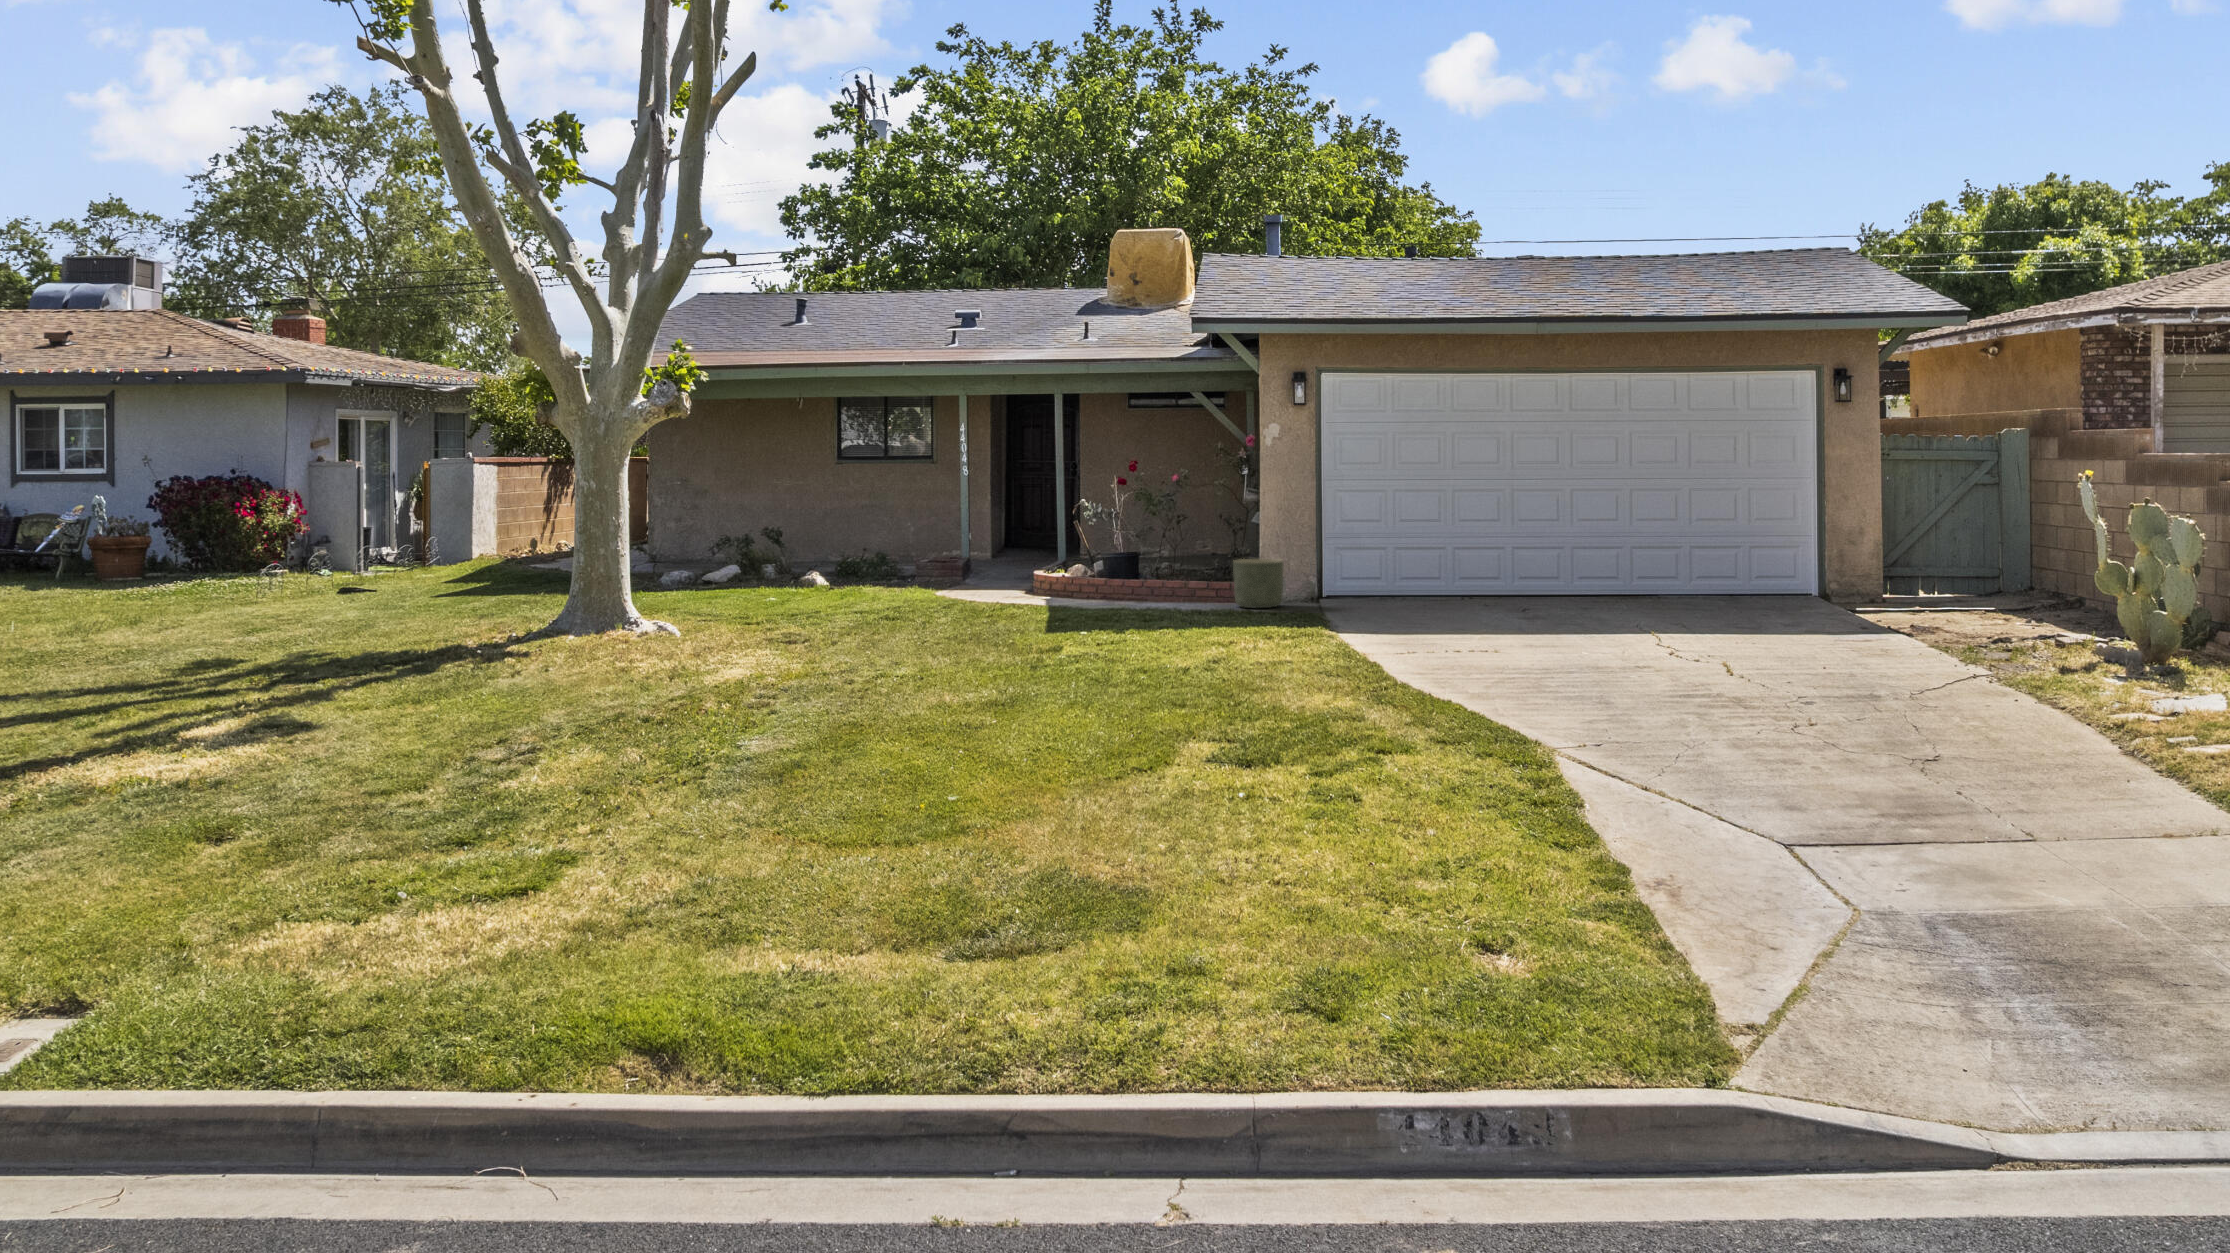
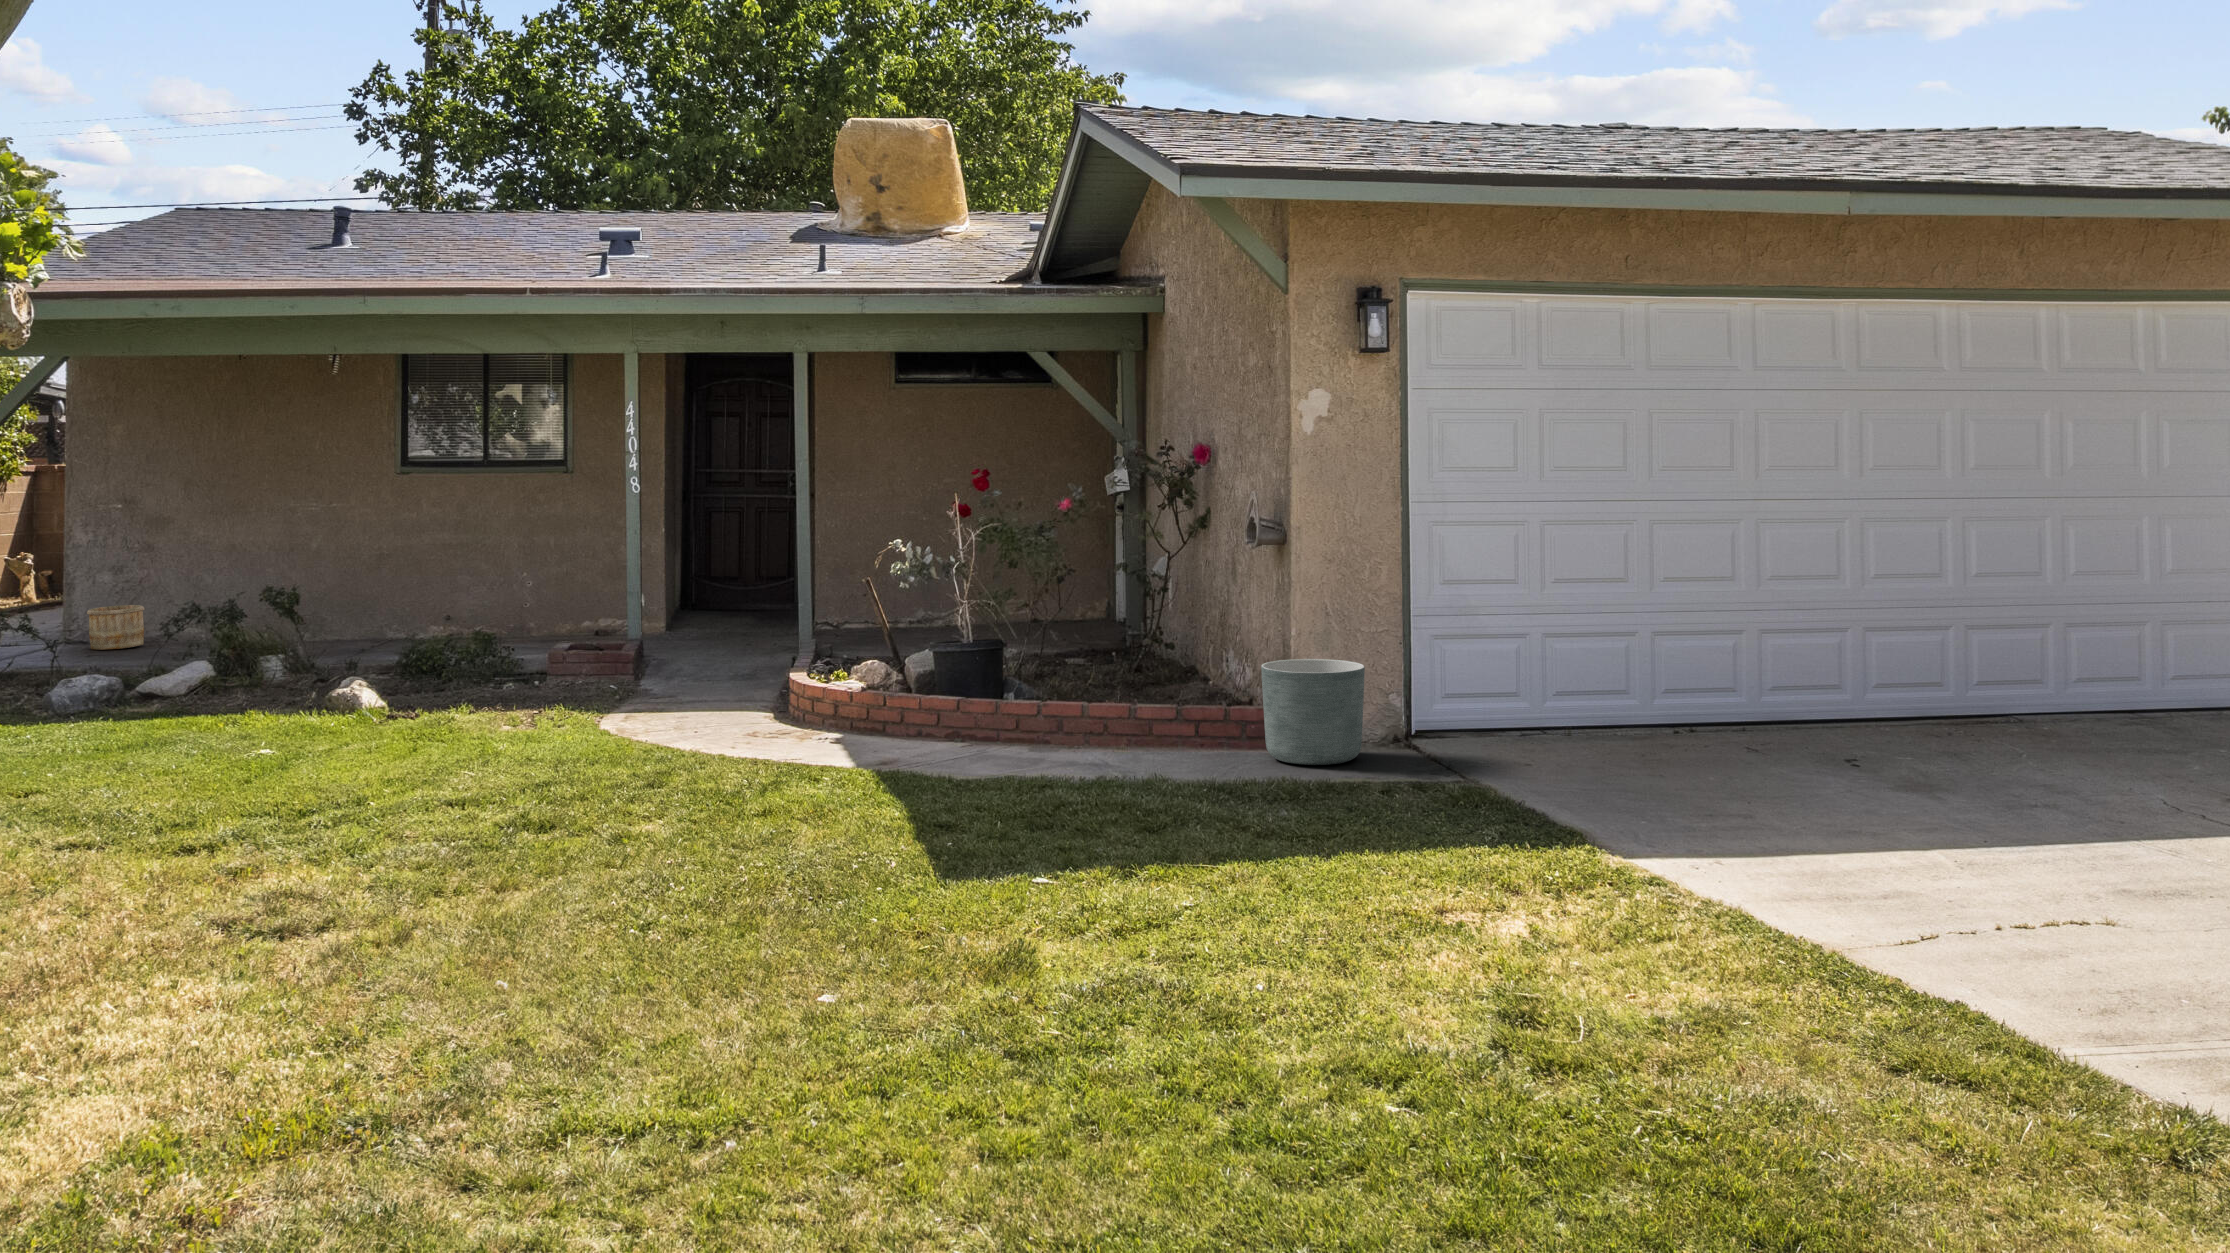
wooden bucket: none [665,539,695,564] -> present [87,605,144,650]

